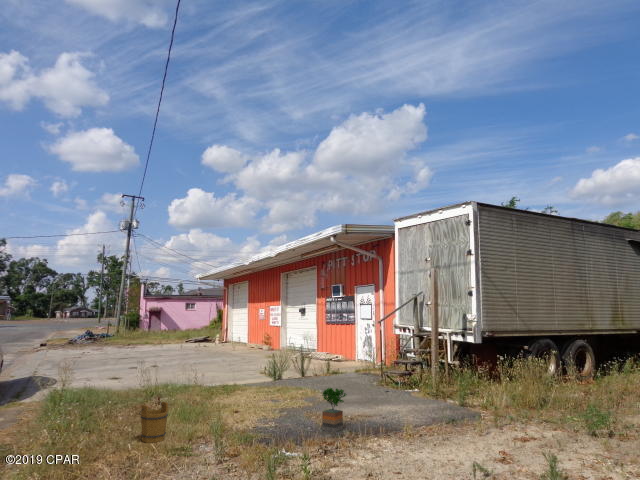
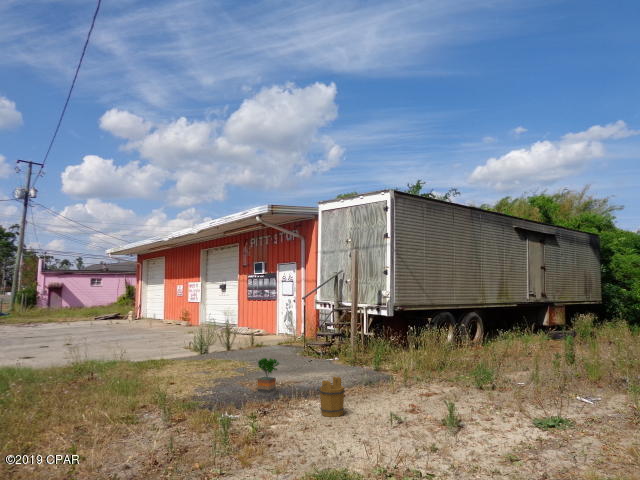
bucket: present [139,402,168,443] -> present [317,377,345,417]

